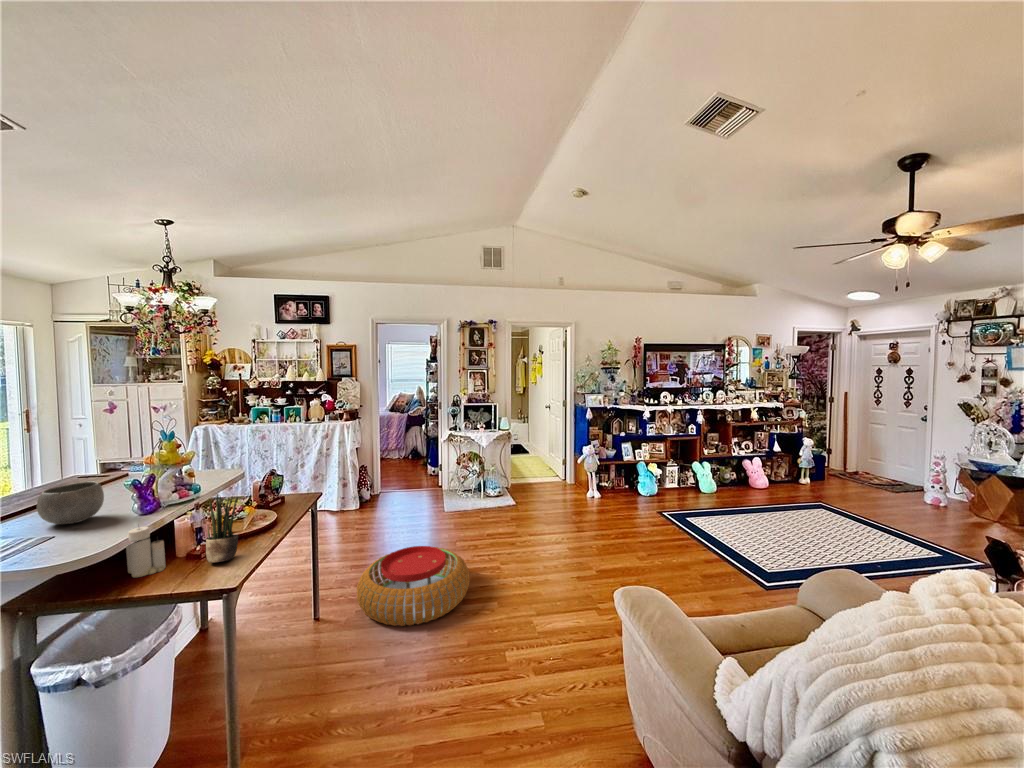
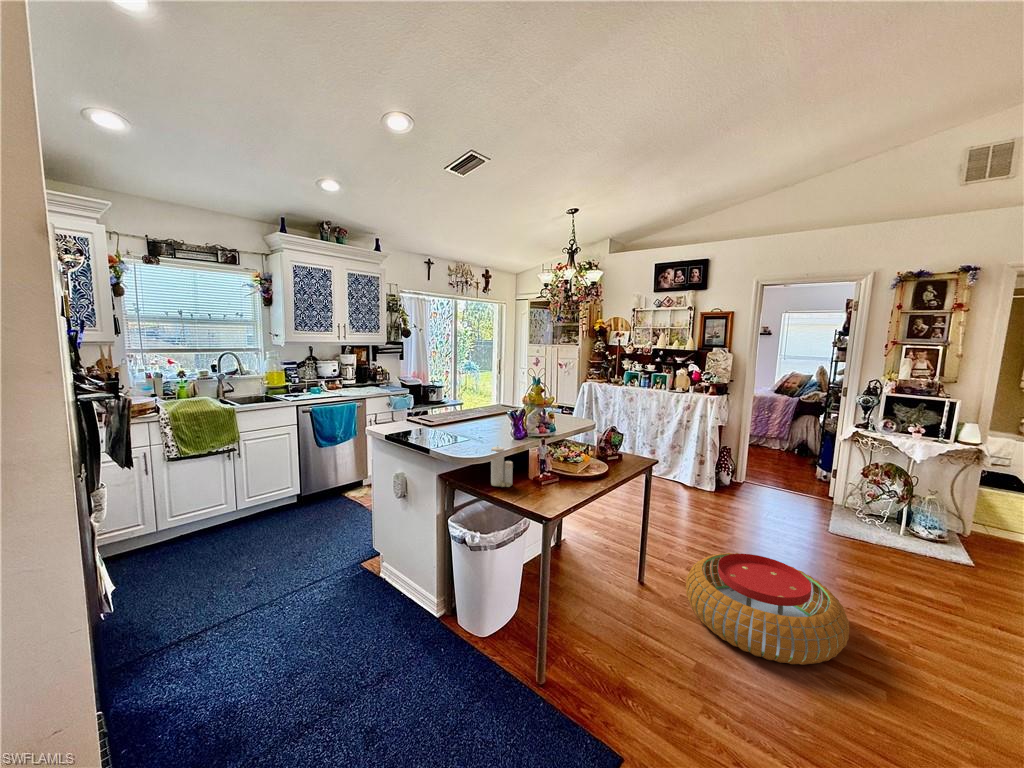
ceramic bowl: present [37,481,104,524] -> none [456,405,491,434]
potted plant: present [206,495,238,562] -> none [537,433,565,496]

